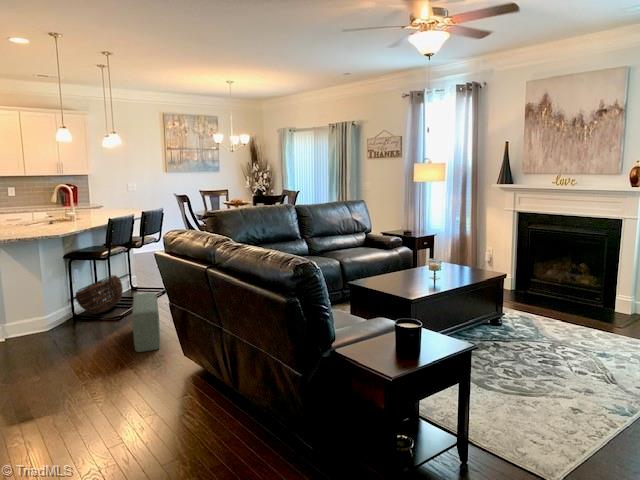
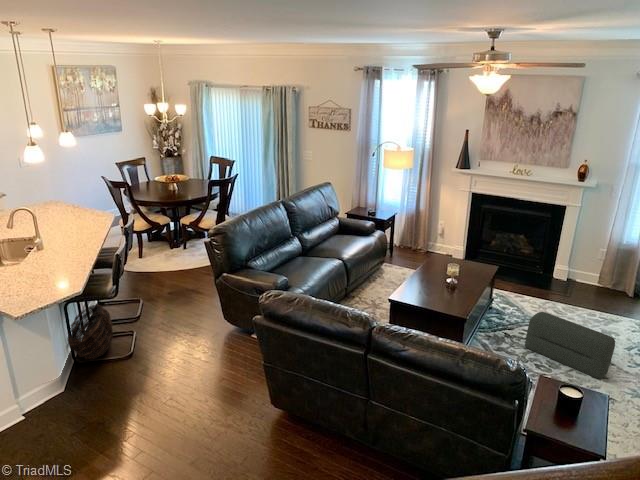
pouf: present [132,293,160,352] -> present [525,312,615,379]

